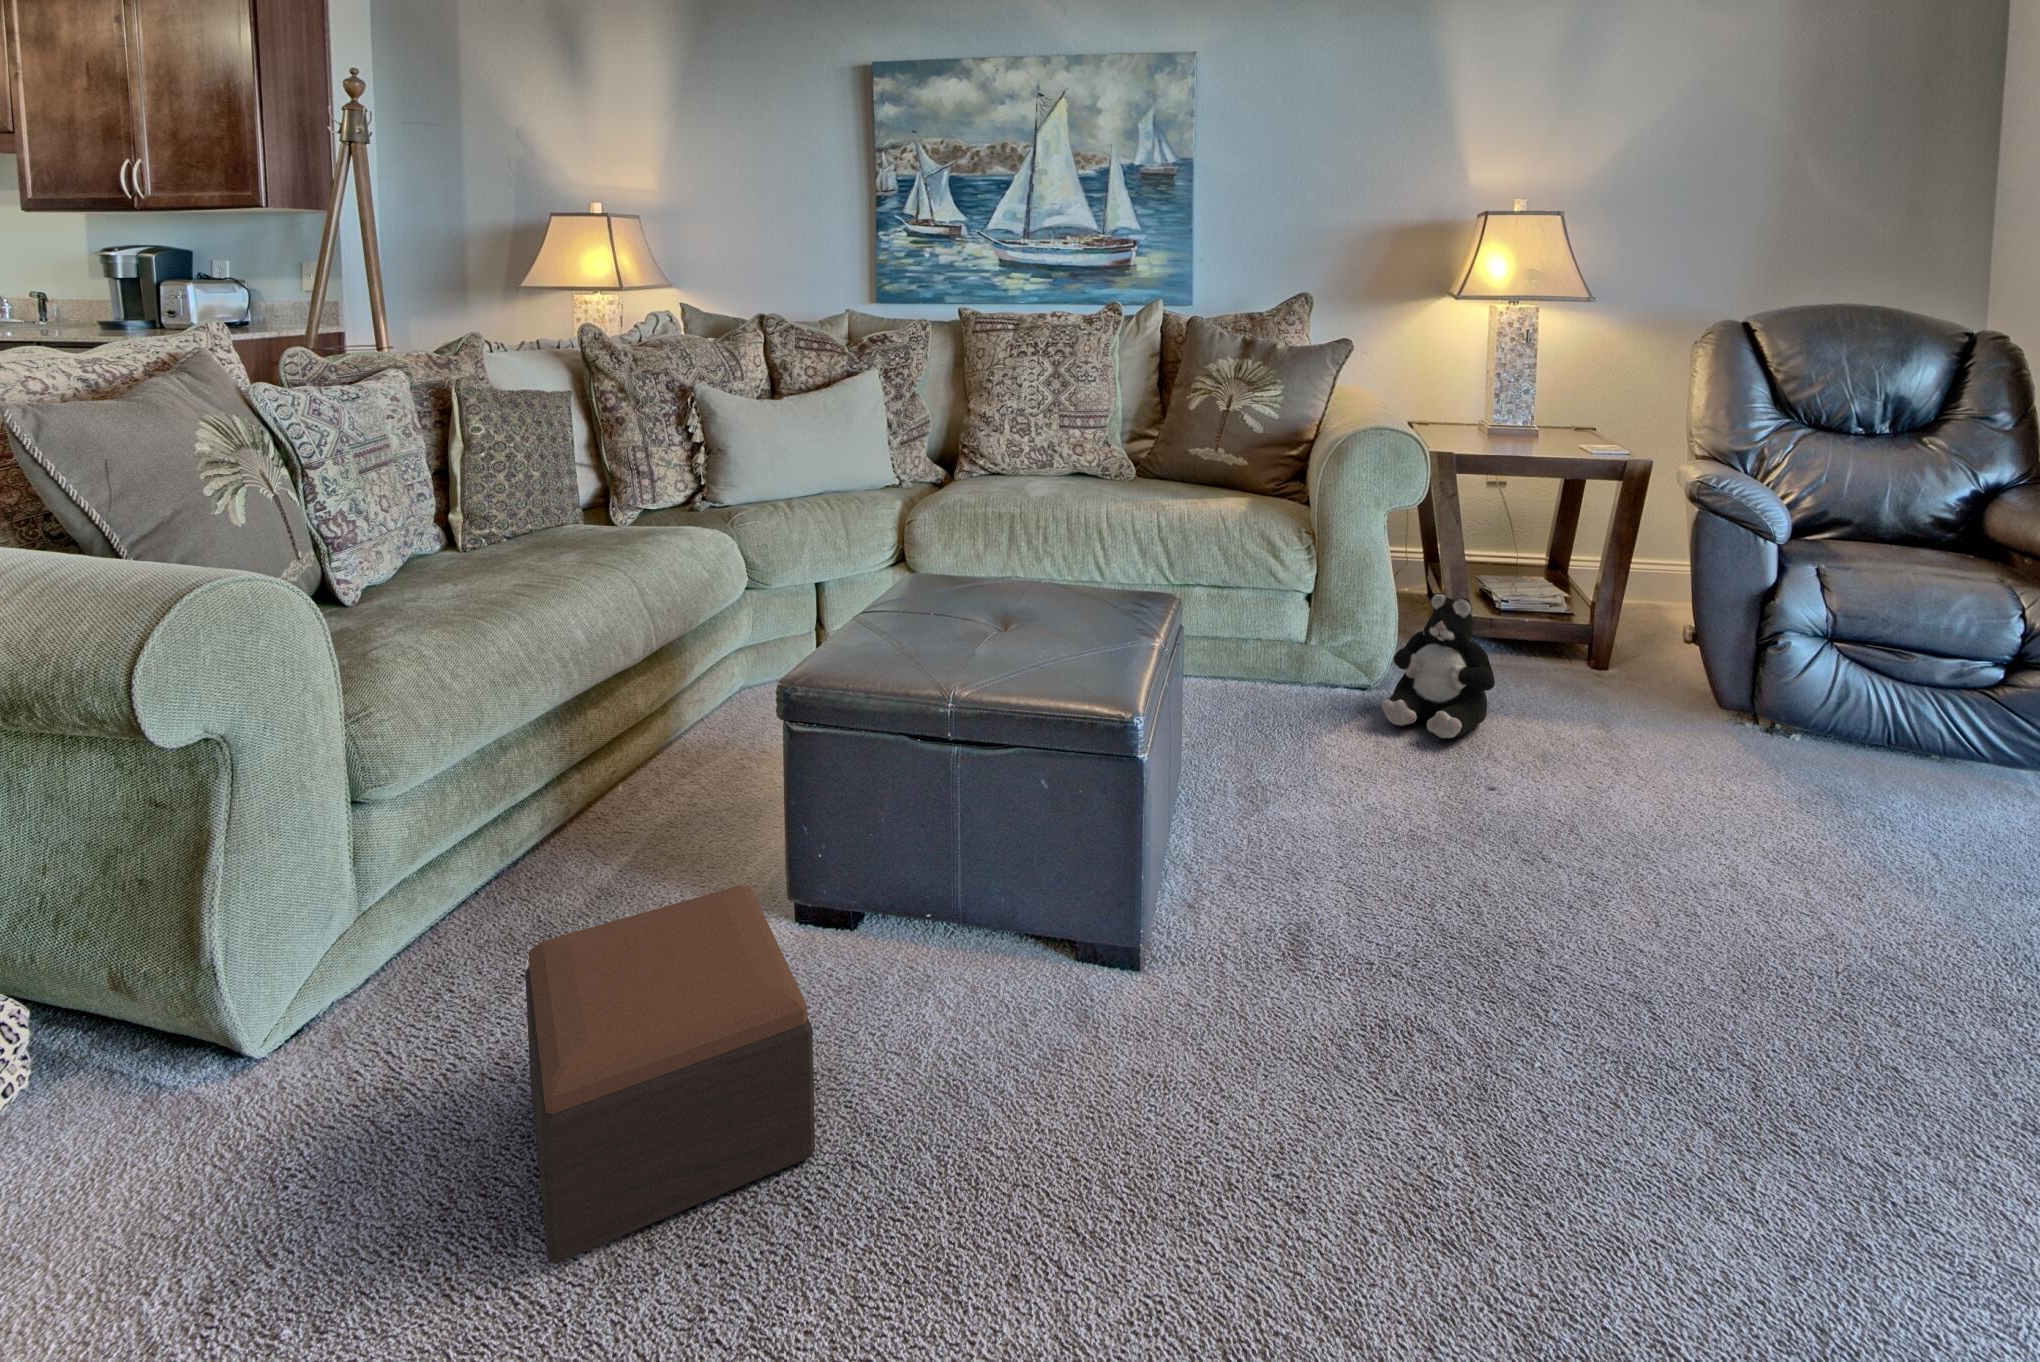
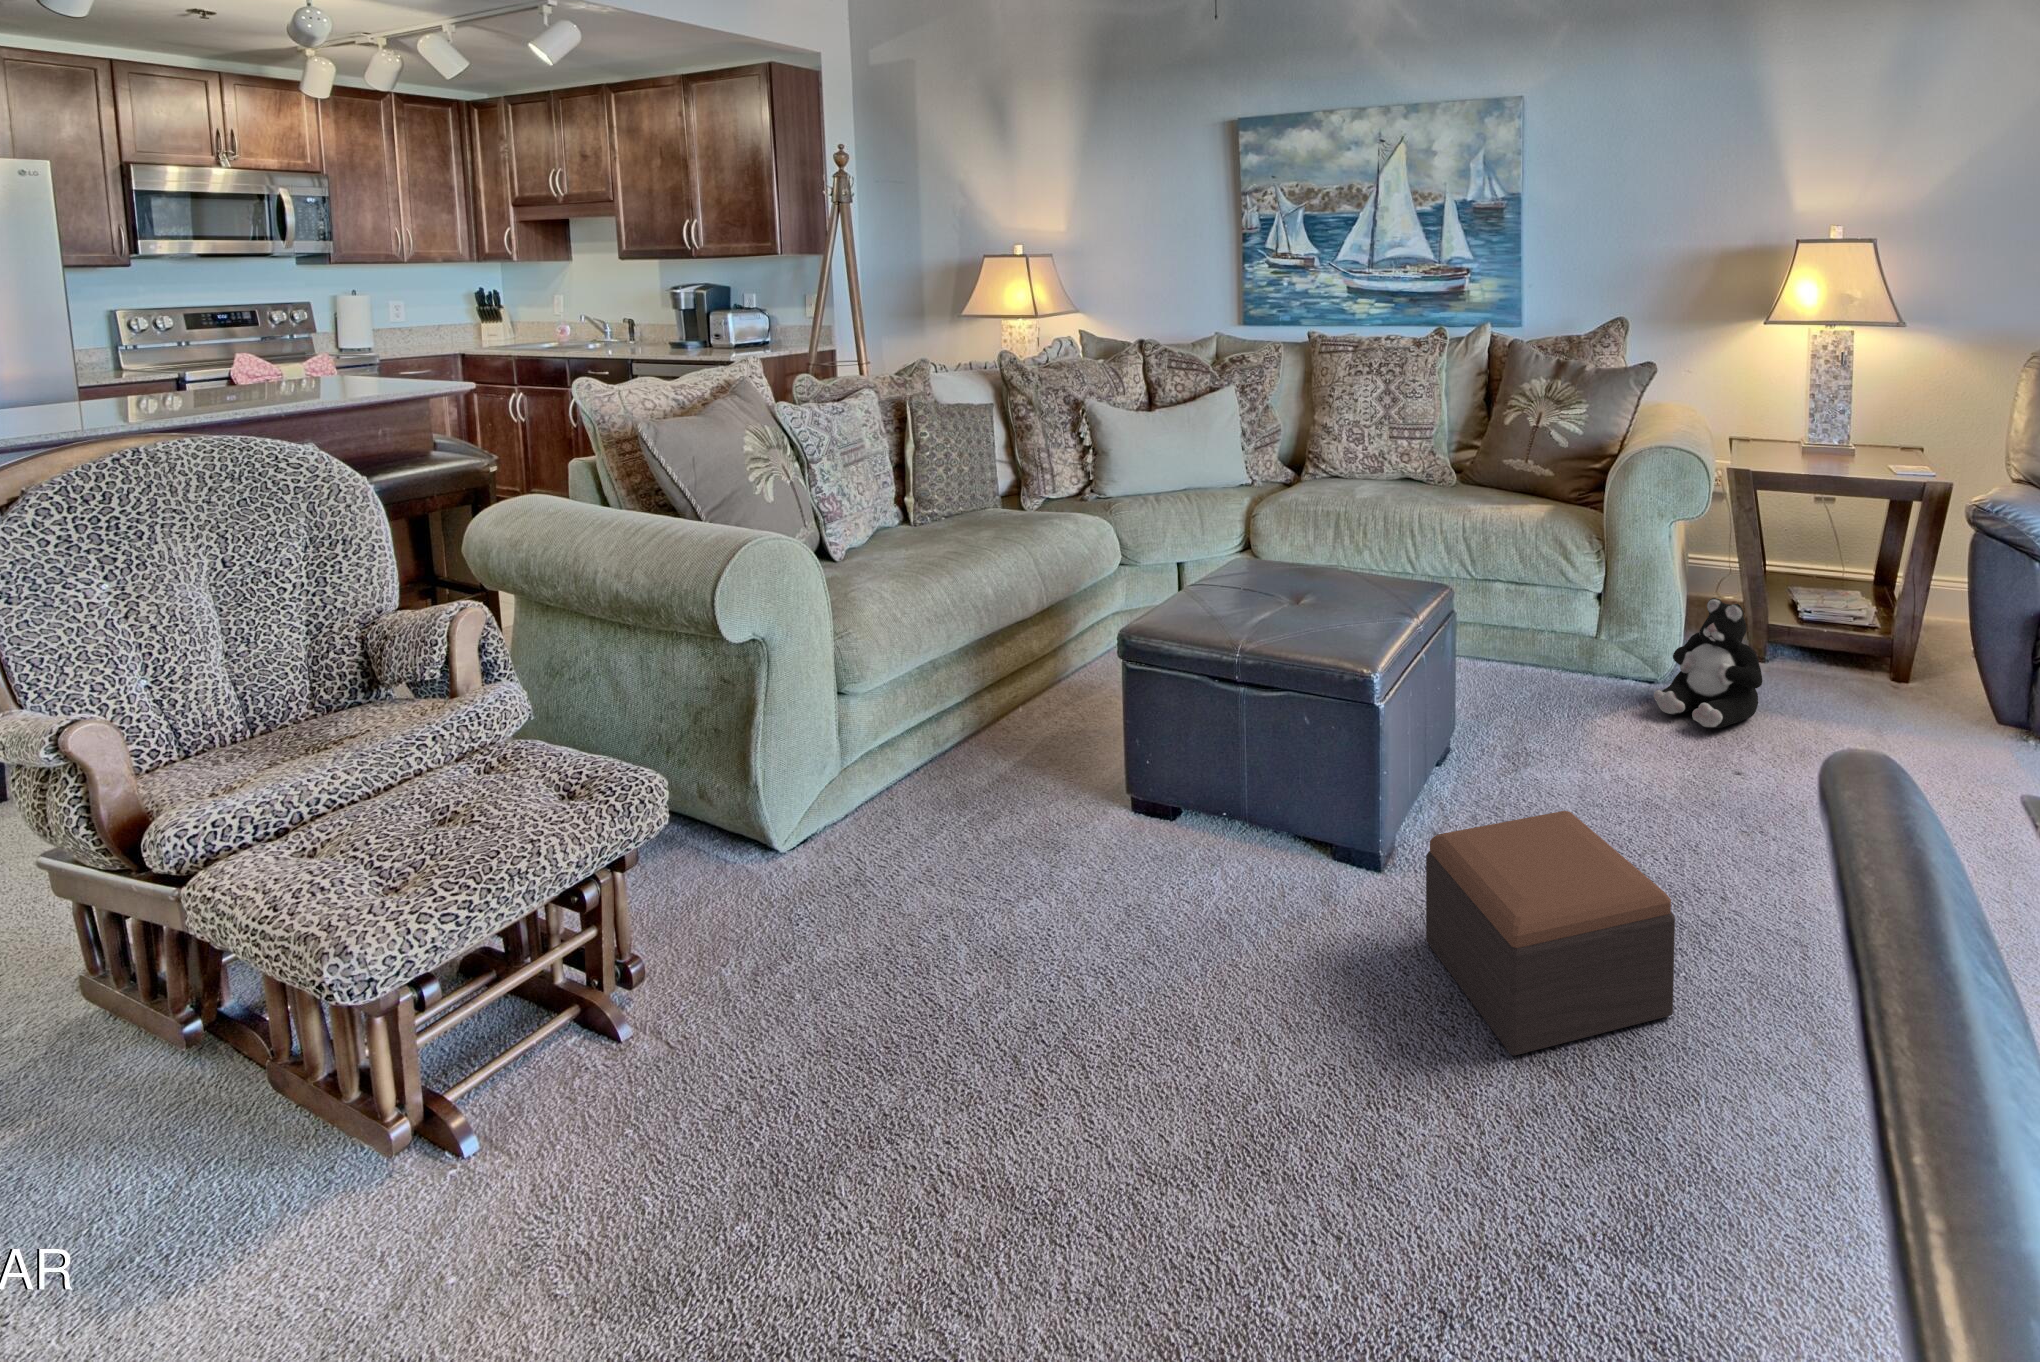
footstool: present [525,885,815,1264] -> present [1426,811,1675,1056]

